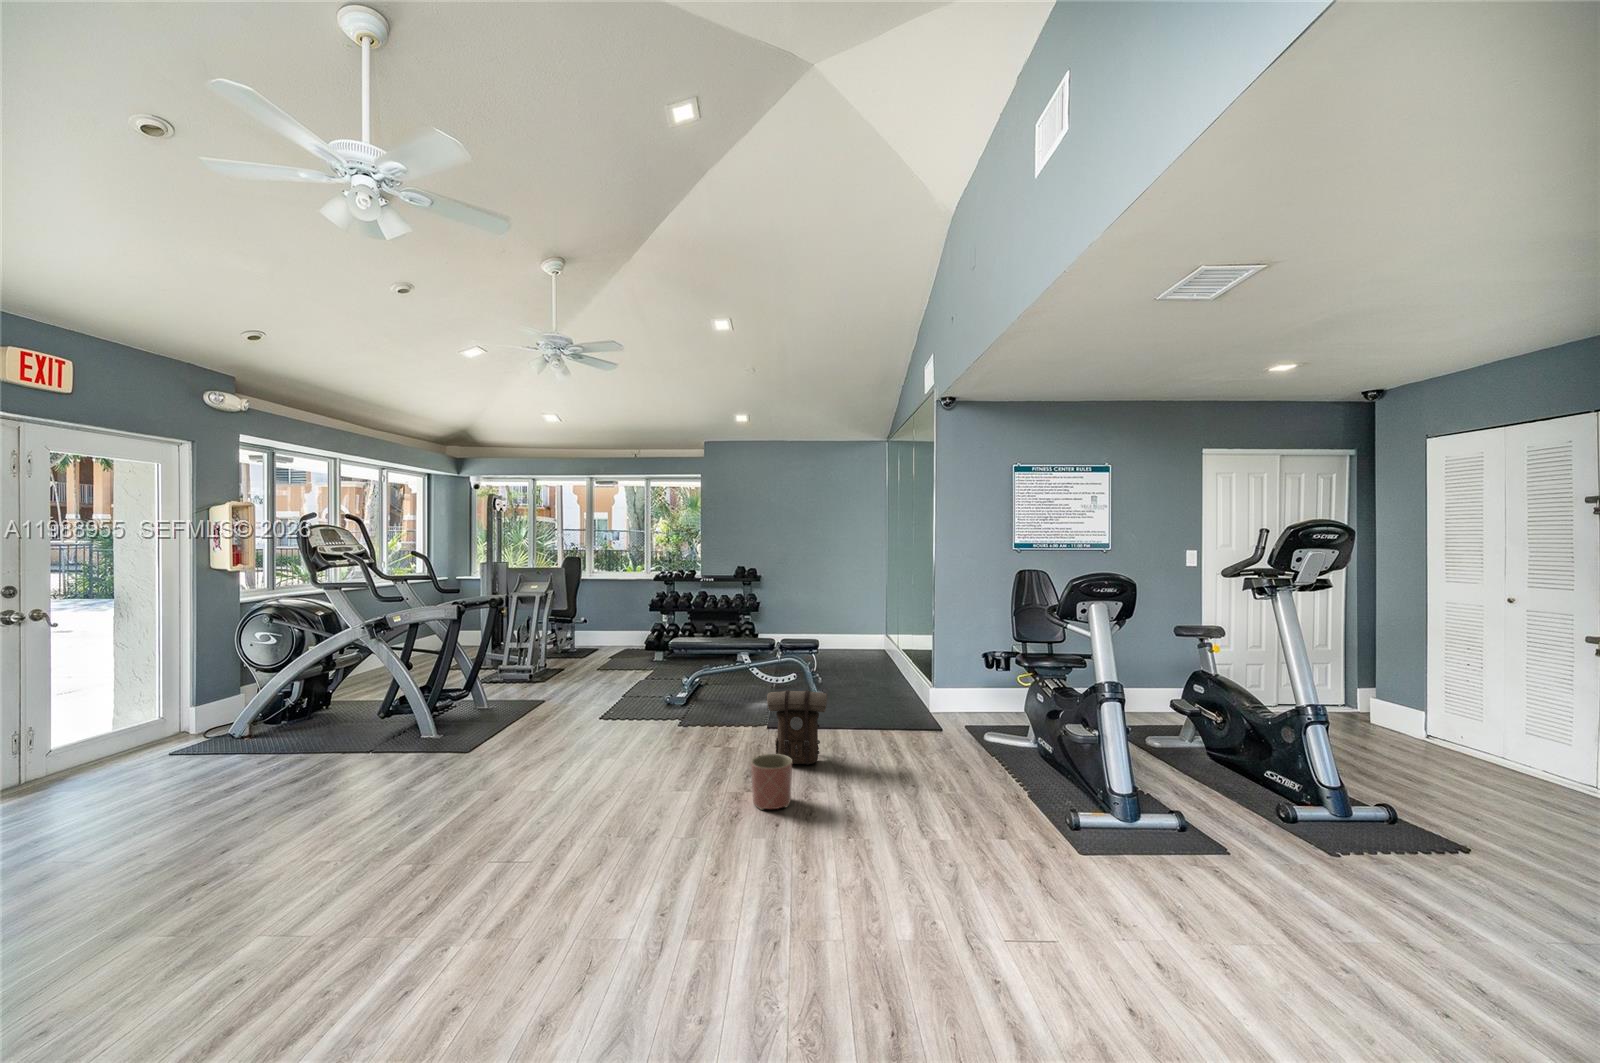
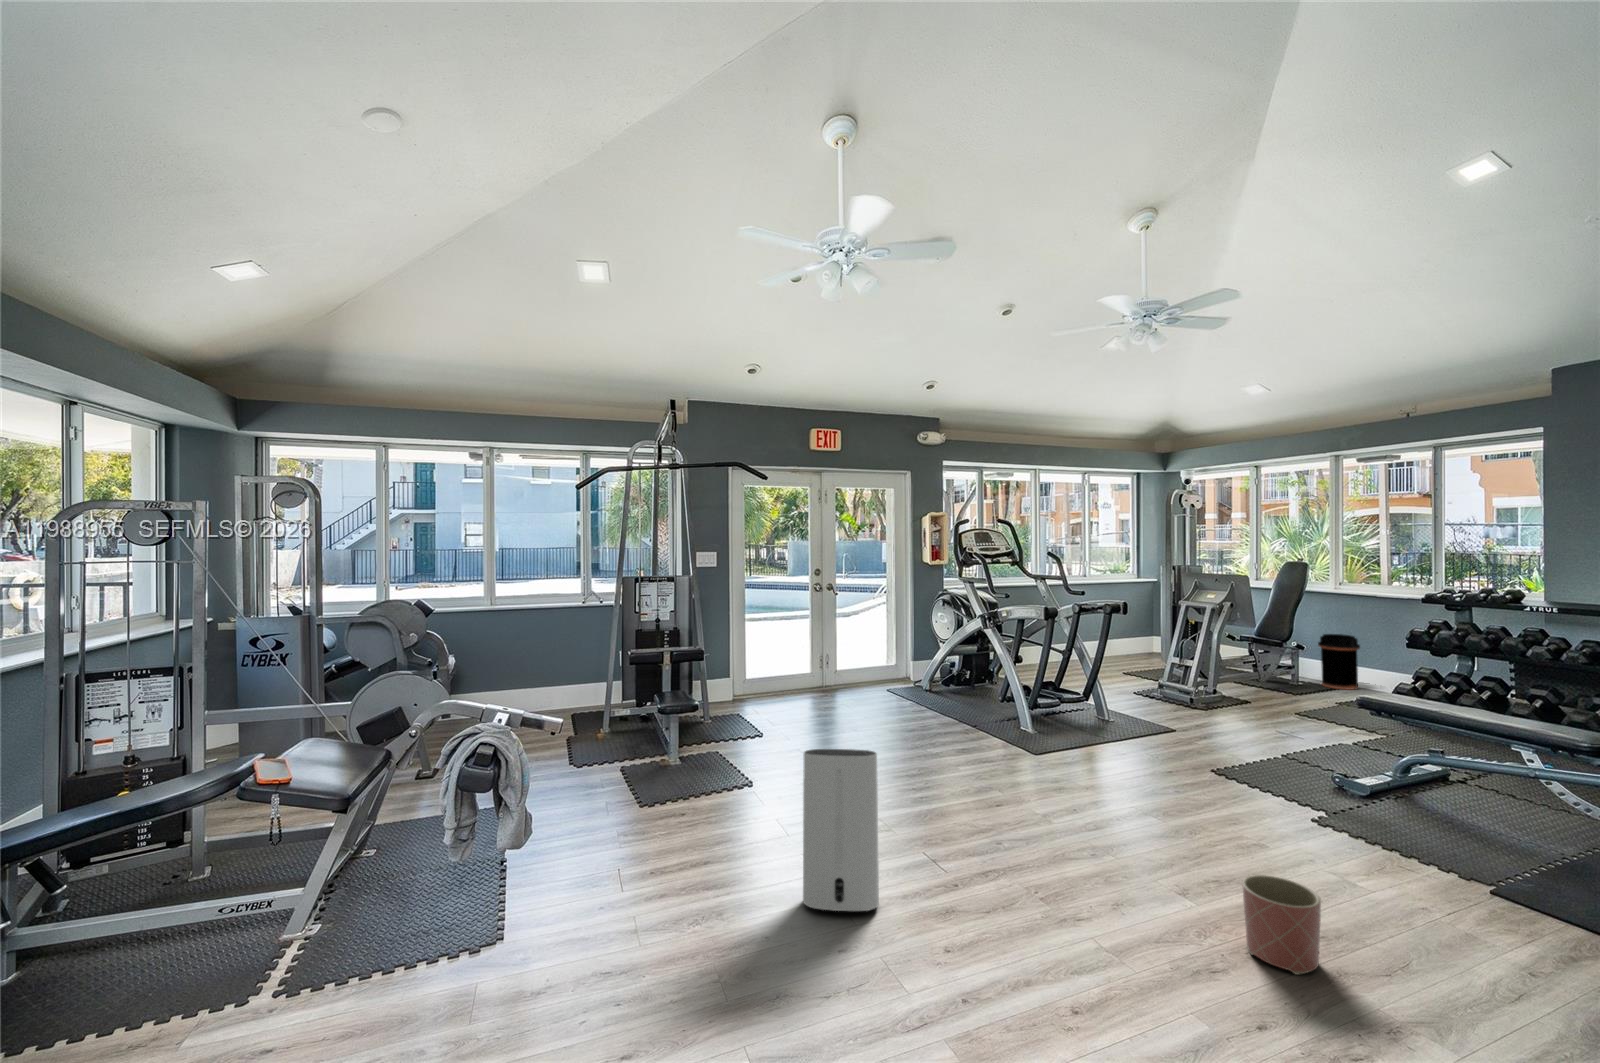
trash can: none [587,608,612,648] -> present [1318,634,1360,690]
backpack: present [767,690,827,765] -> none [1358,797,1500,953]
air purifier: none [424,771,534,988] -> present [803,749,879,911]

